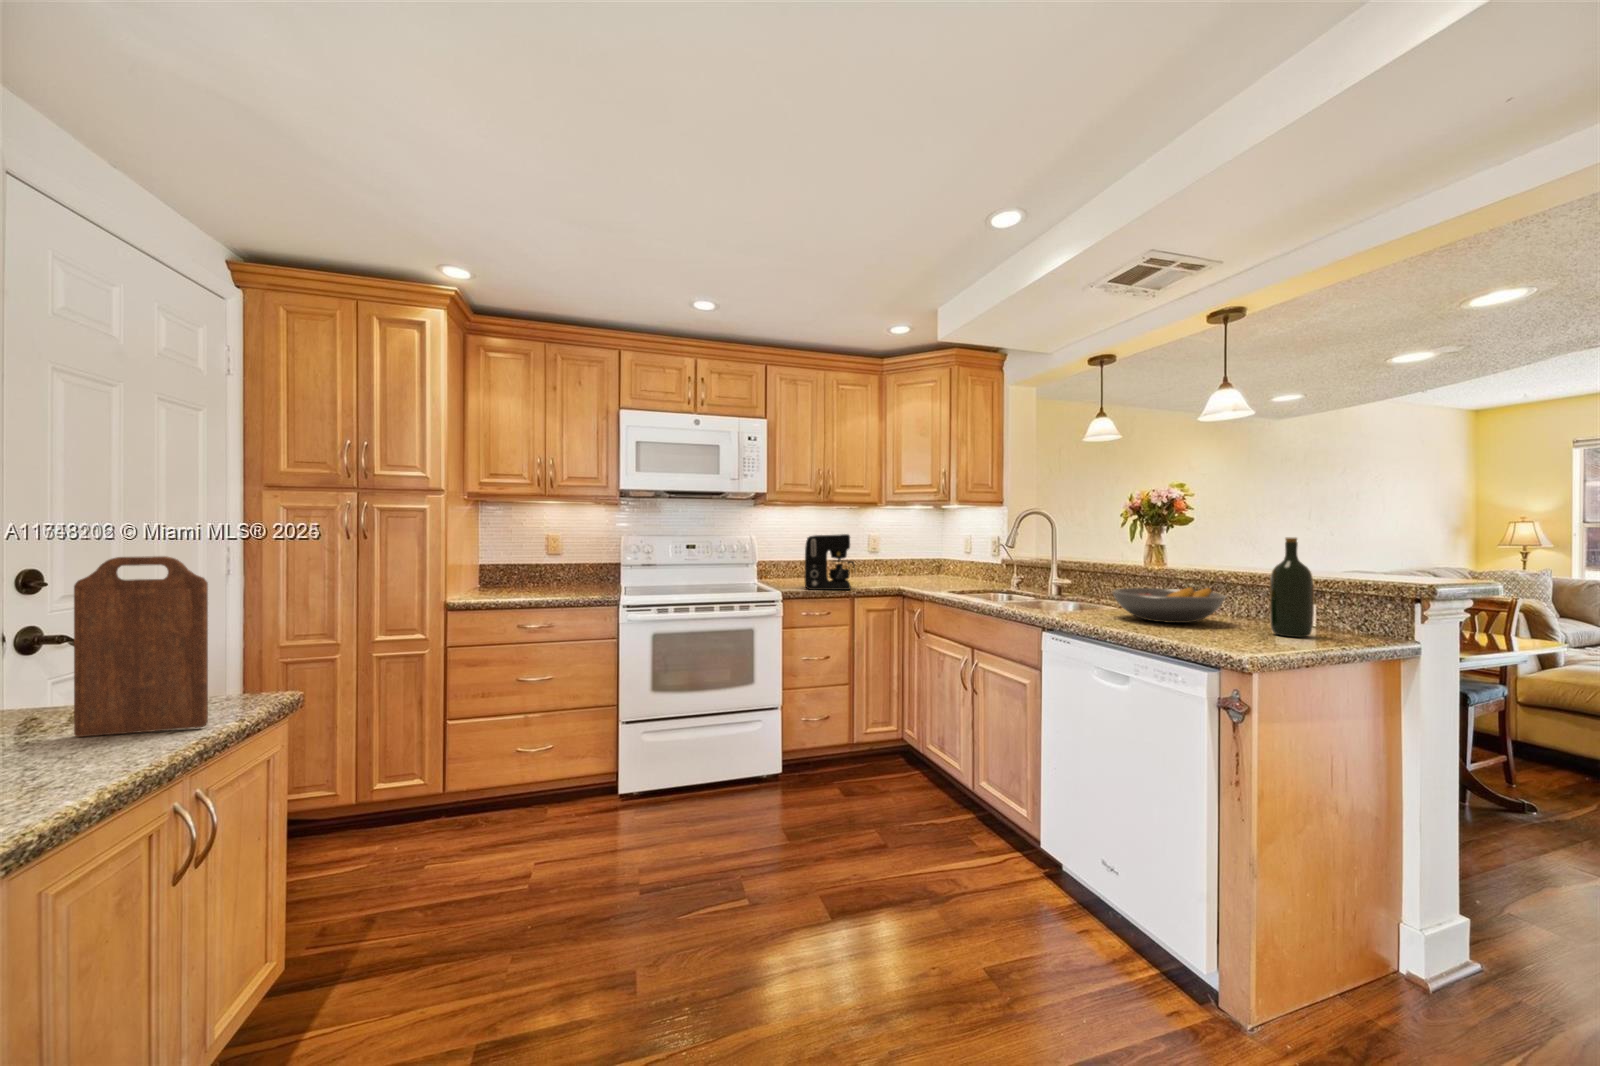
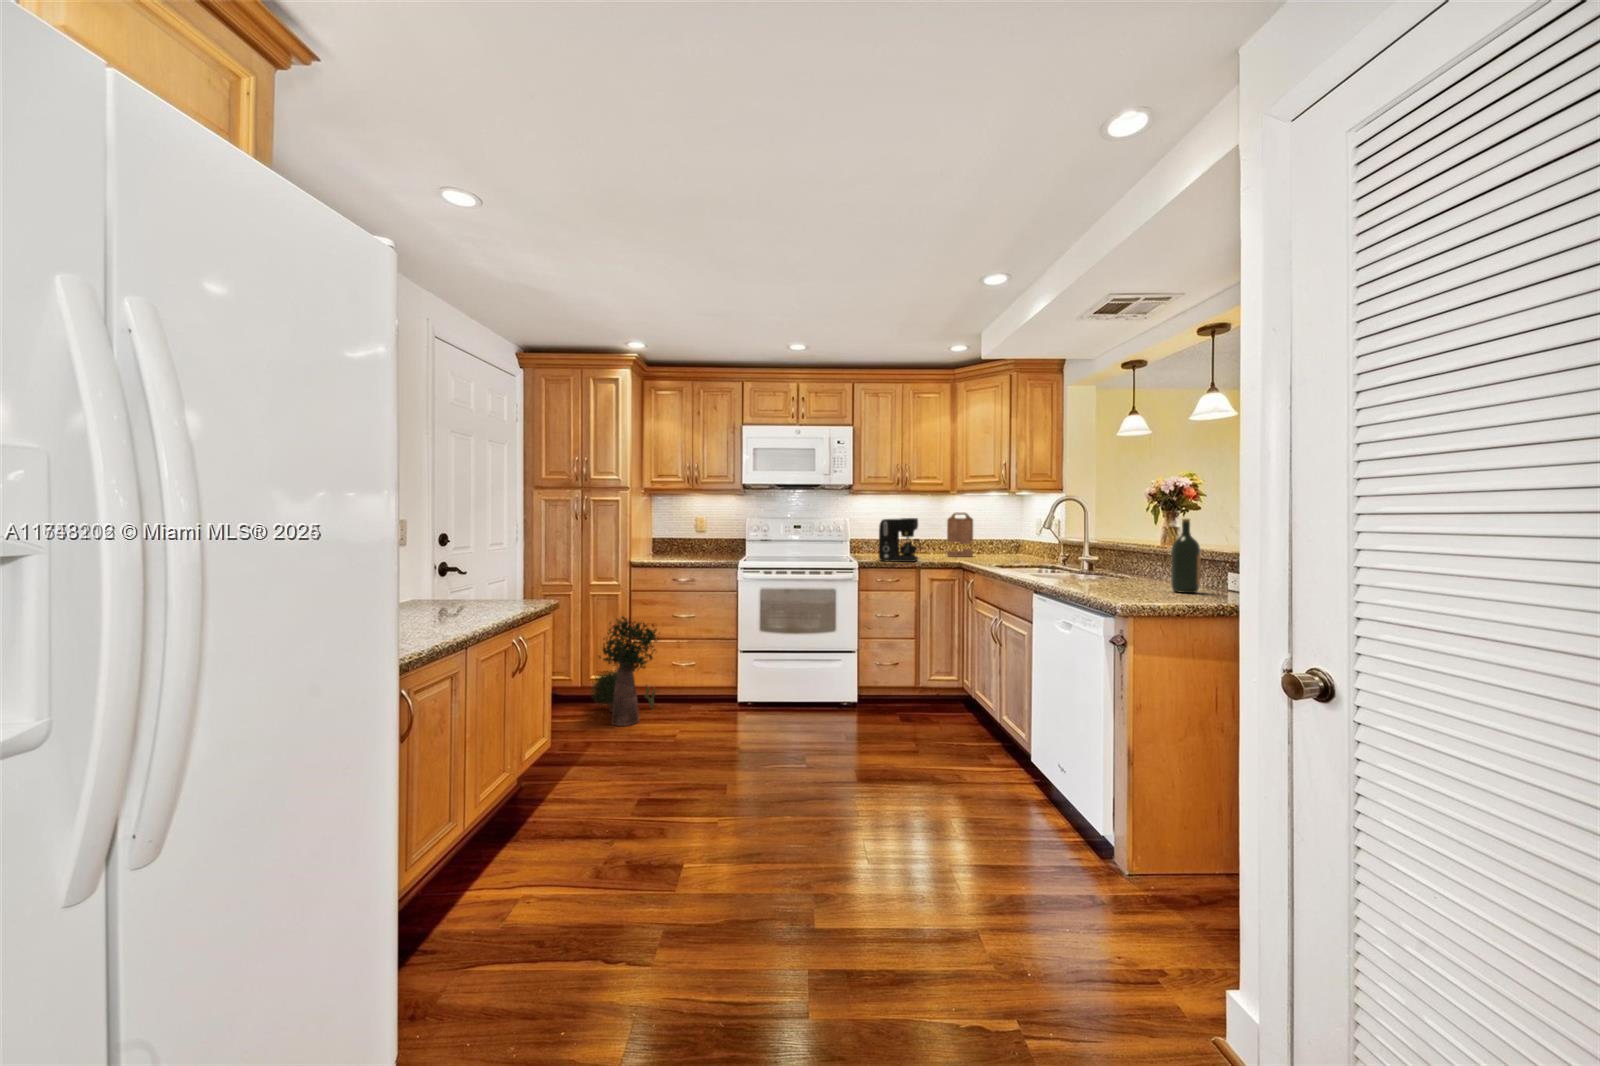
cutting board: present [74,556,208,737] -> present [947,513,973,557]
fruit bowl: present [1112,587,1226,623] -> none [1076,557,1160,584]
potted plant: none [371,688,499,874] -> present [591,616,658,726]

